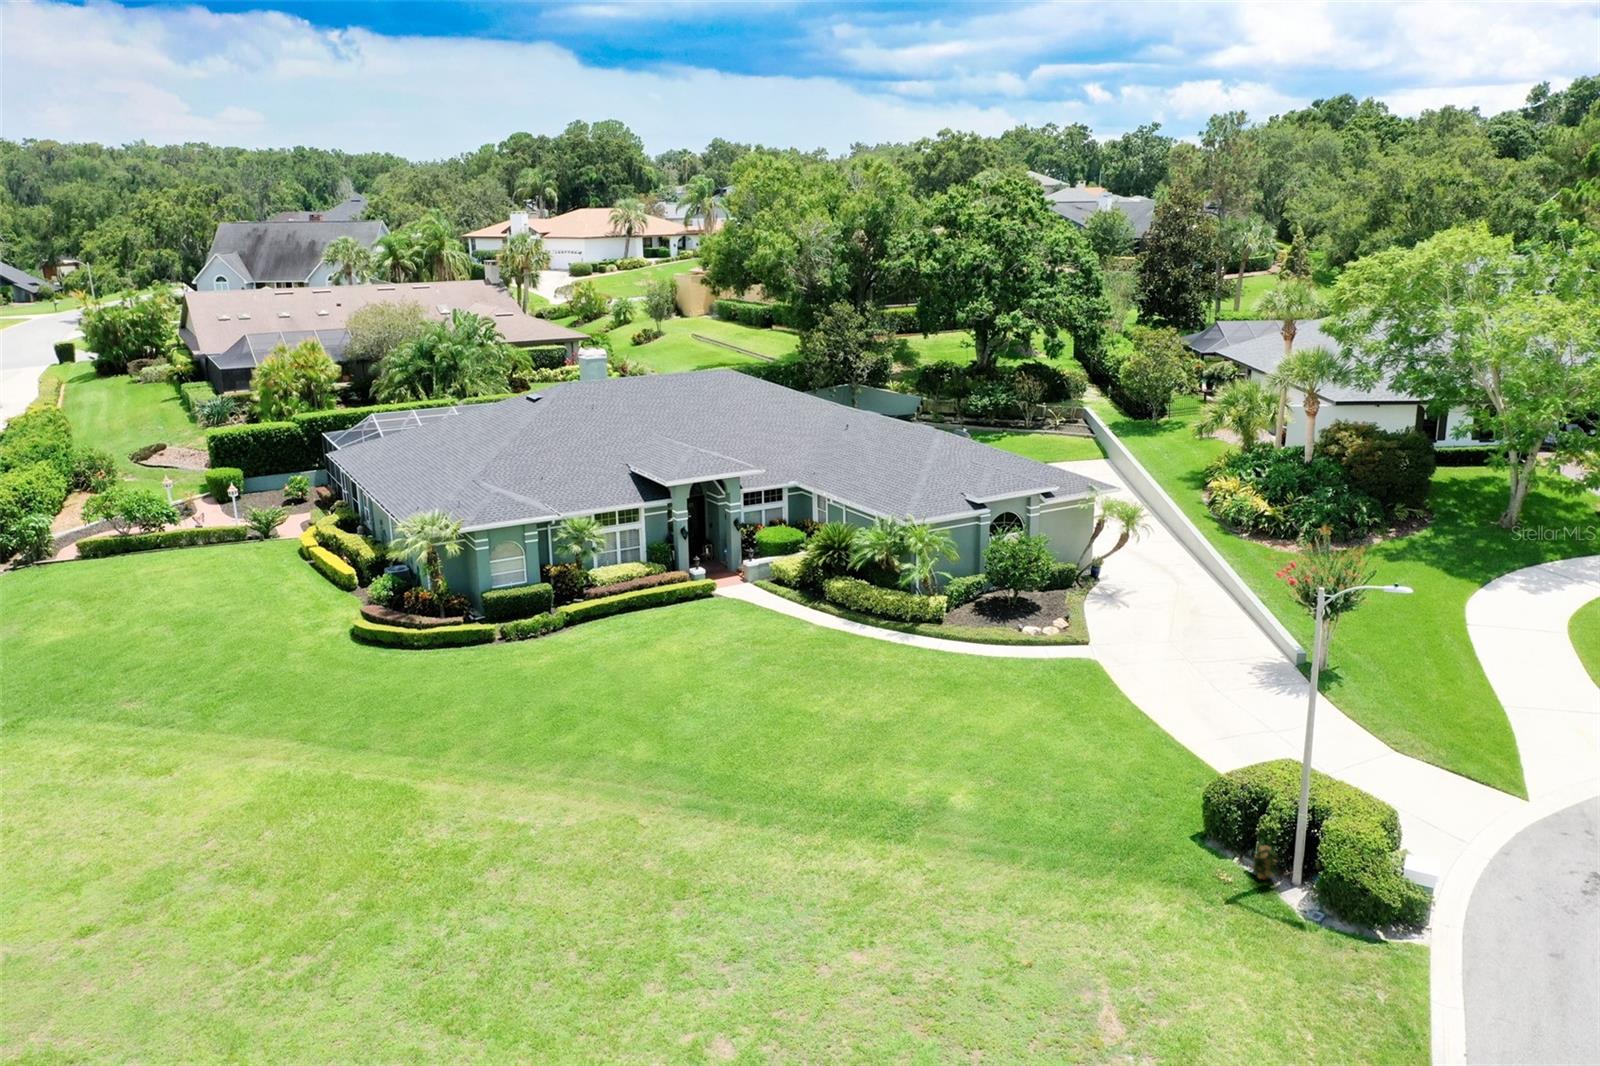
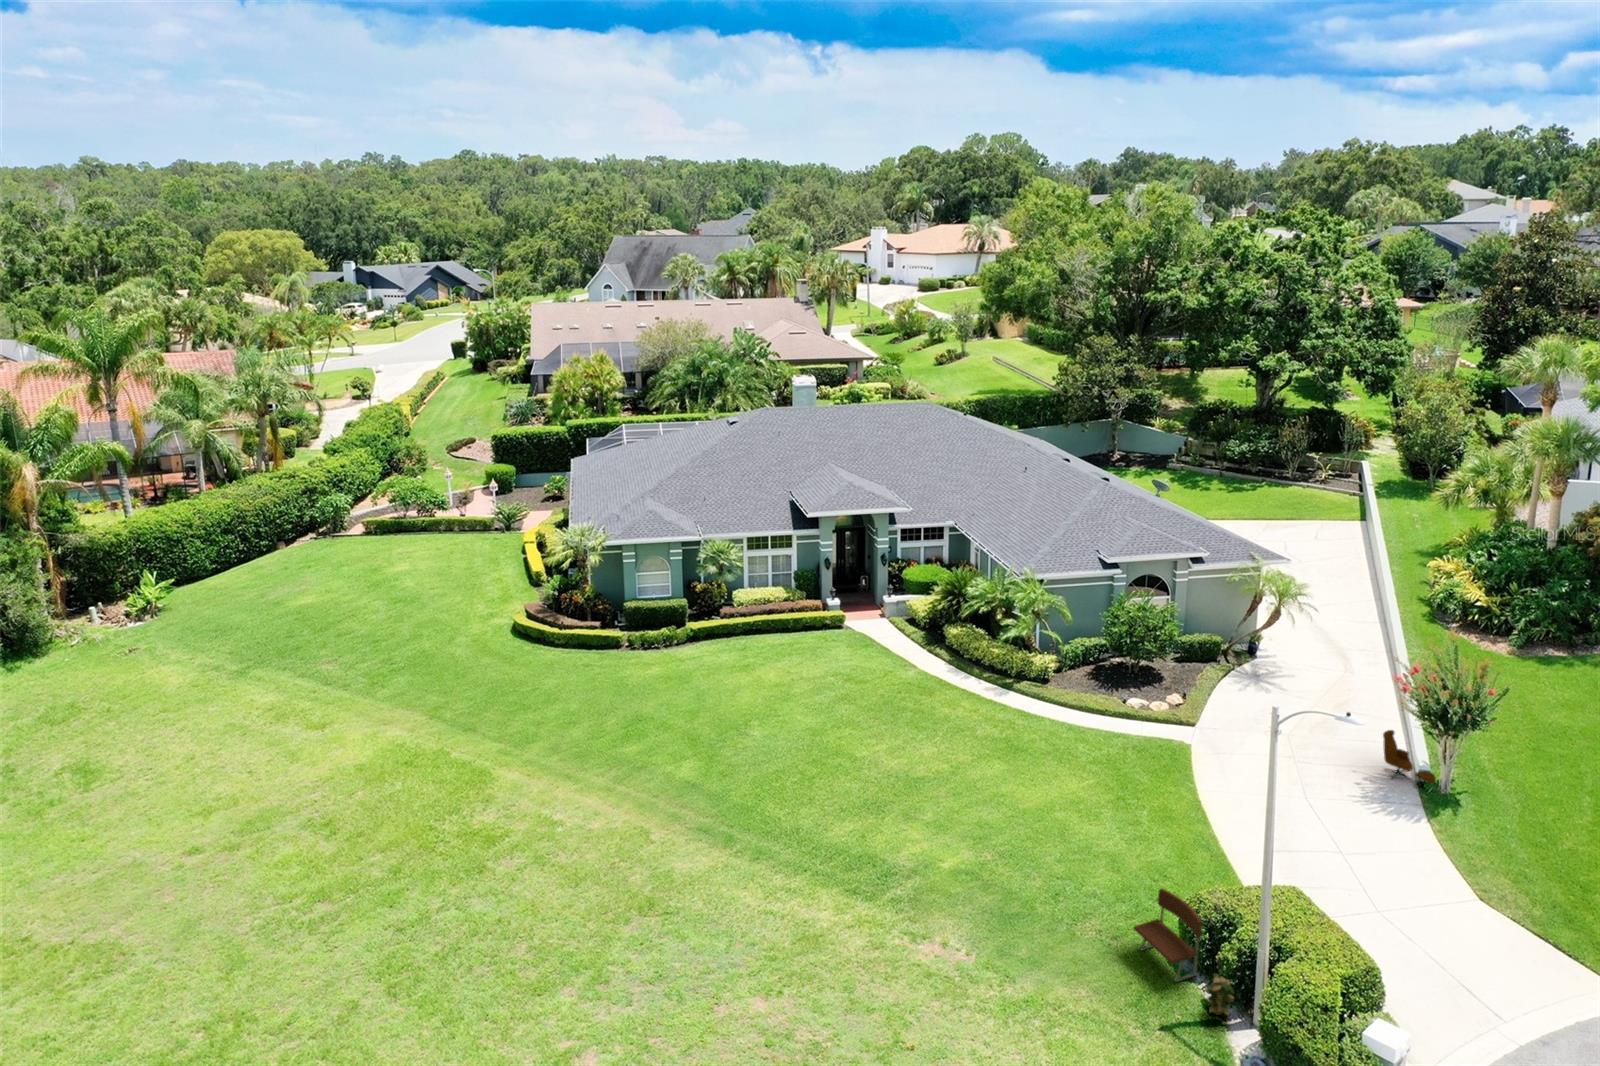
lounge chair: none [1256,621,1302,667] -> present [1383,730,1436,785]
bench: none [1166,779,1235,860] -> present [1134,889,1202,982]

